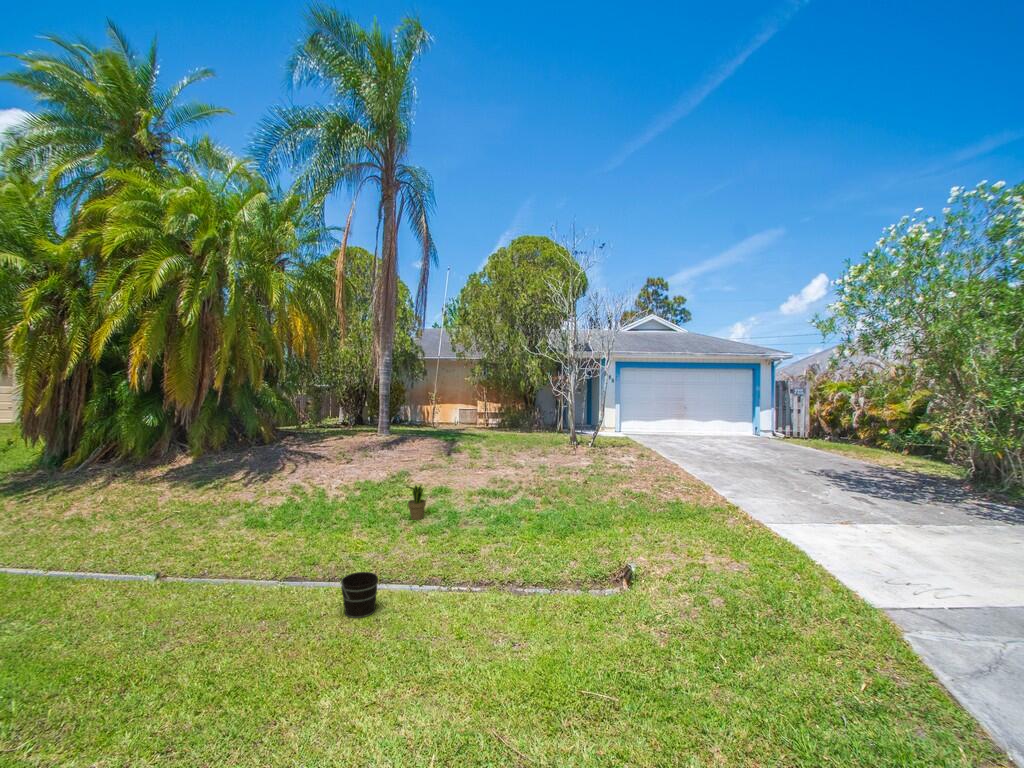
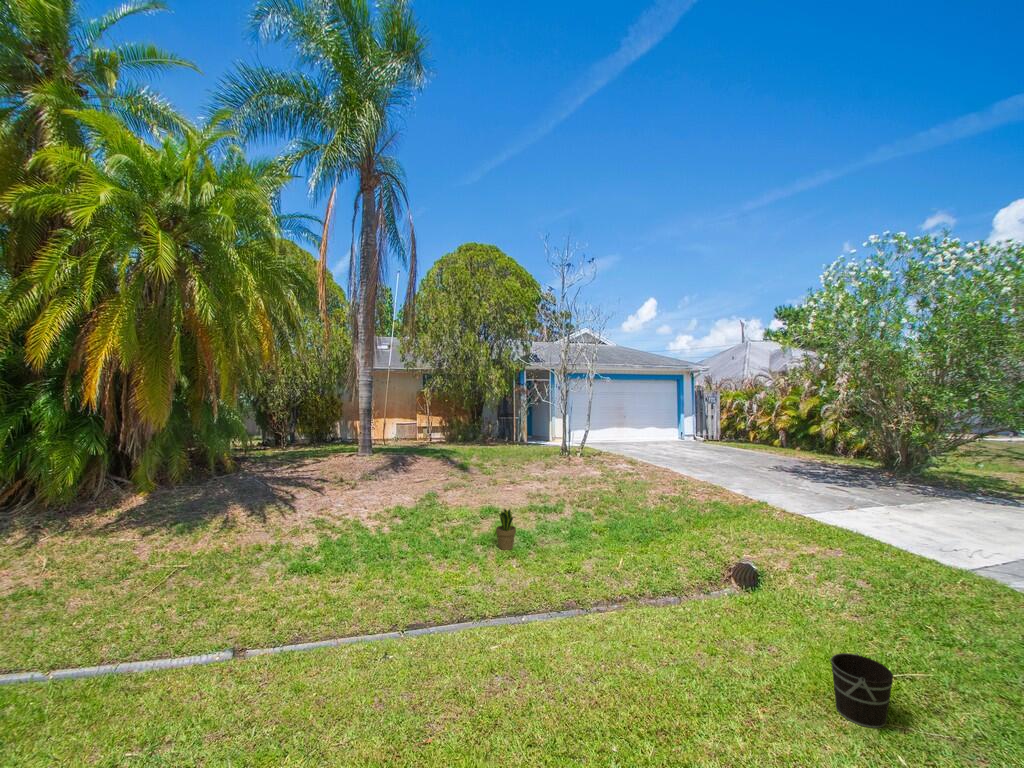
bucket: present [341,572,378,618] -> present [829,653,893,728]

